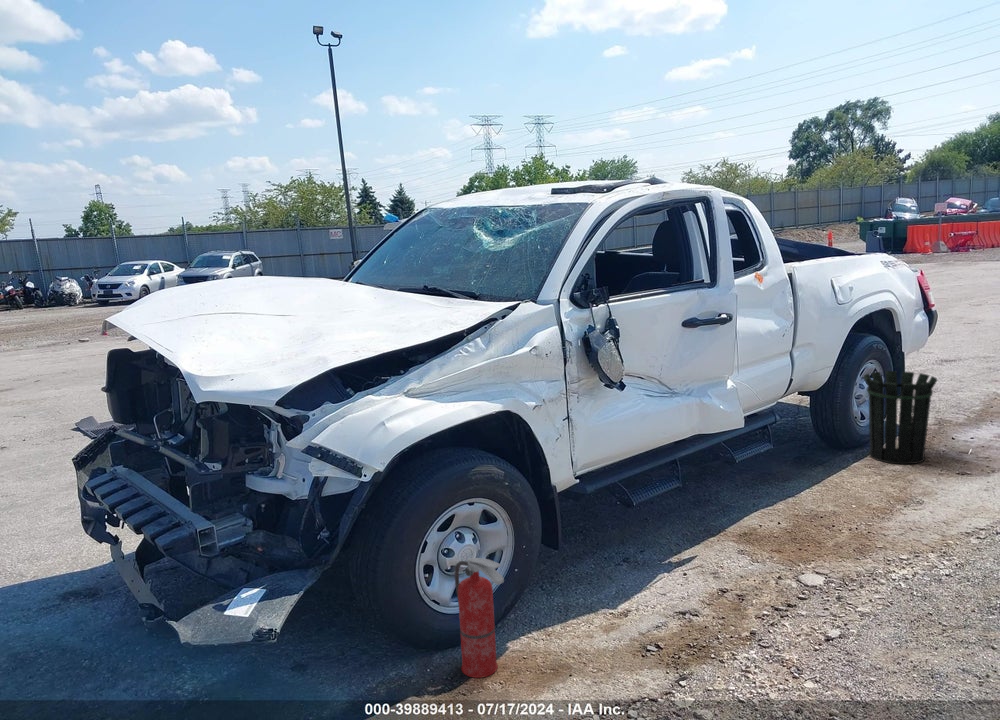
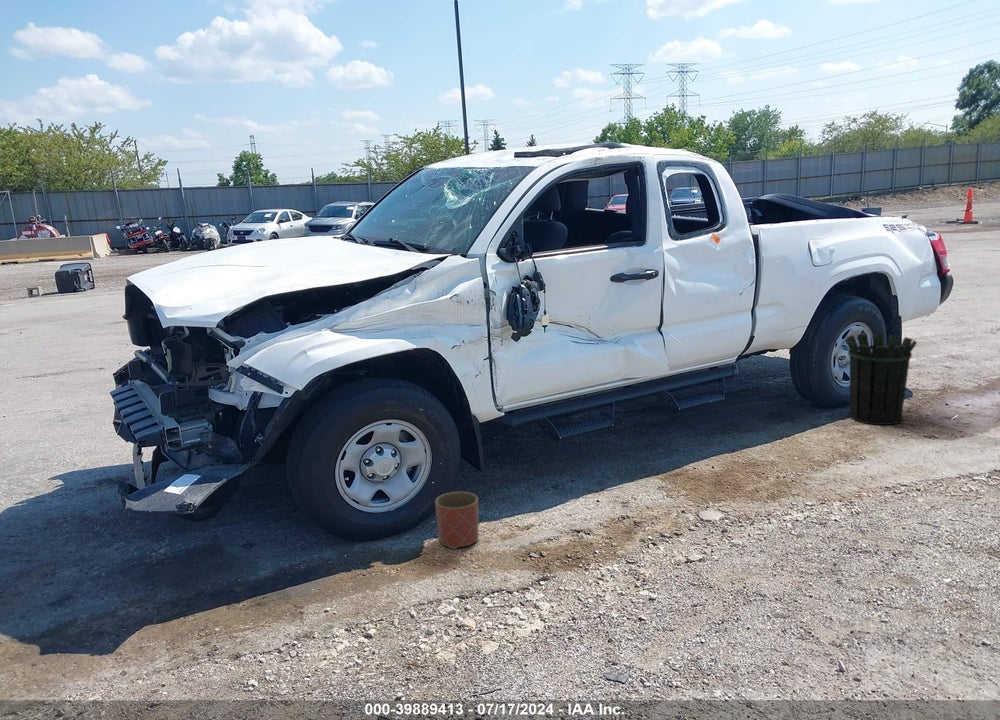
fire extinguisher: present [454,558,504,678] -> none [368,466,402,564]
planter: none [527,578,578,649] -> present [435,492,478,549]

